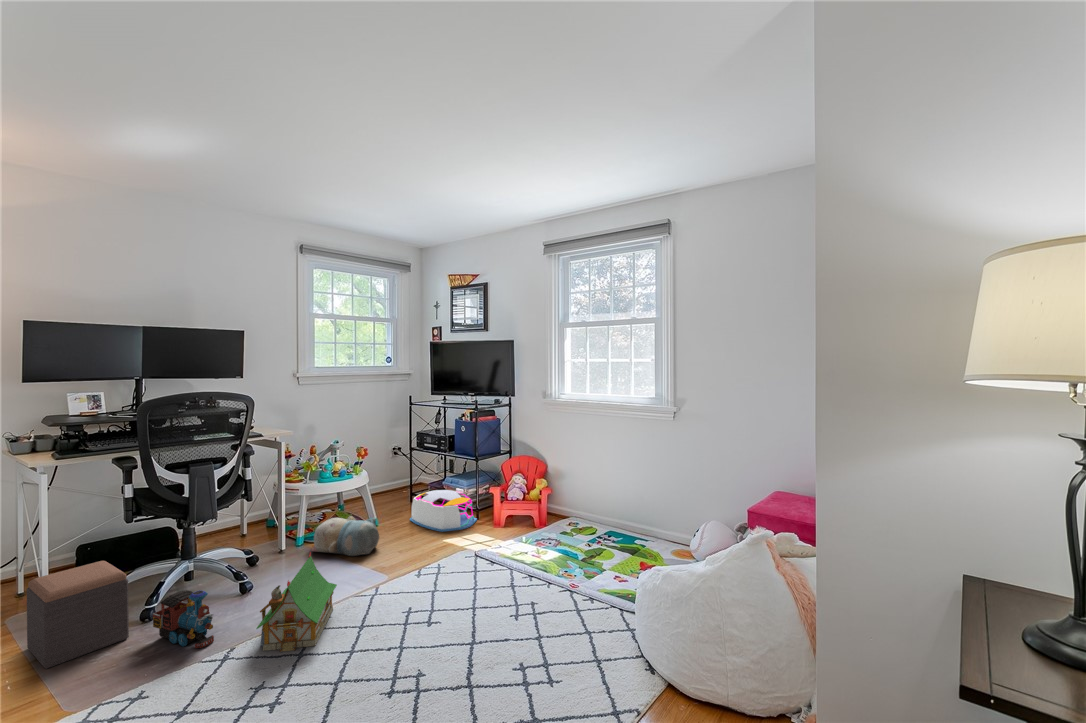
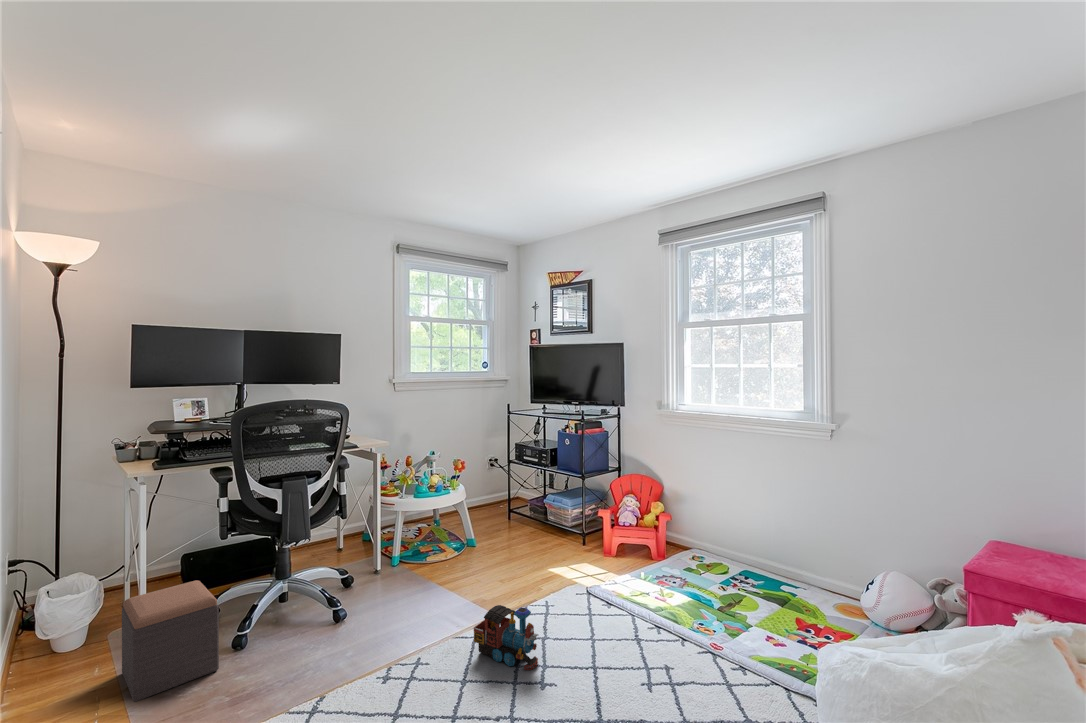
storage bin: present [410,488,477,532] -> none [509,508,583,559]
plush toy: present [312,516,379,556] -> none [407,537,479,583]
toy house: present [256,552,337,652] -> none [347,584,436,708]
toy train: present [153,590,214,648] -> present [474,605,538,670]

